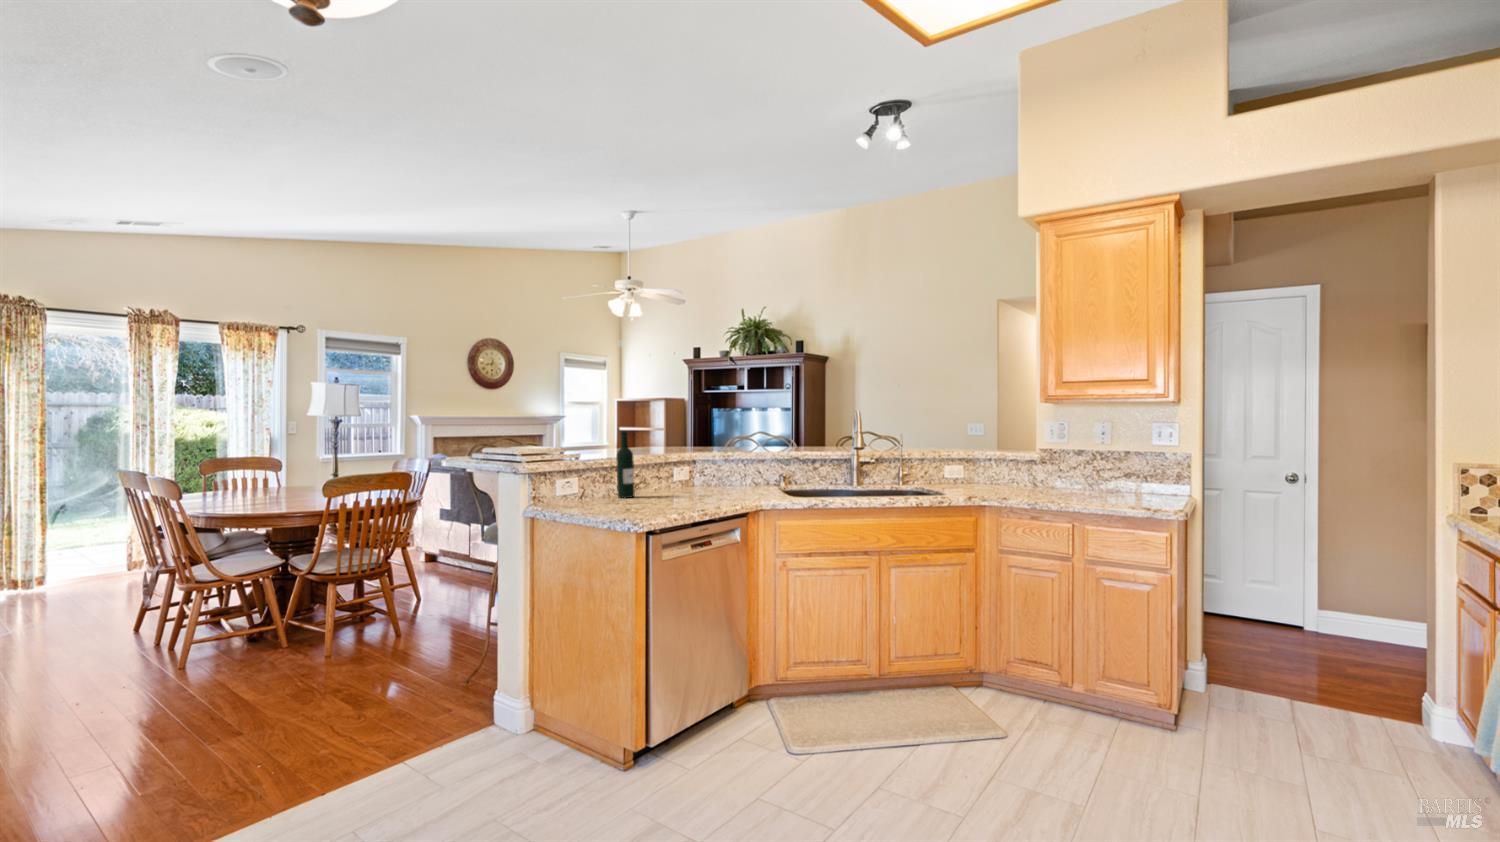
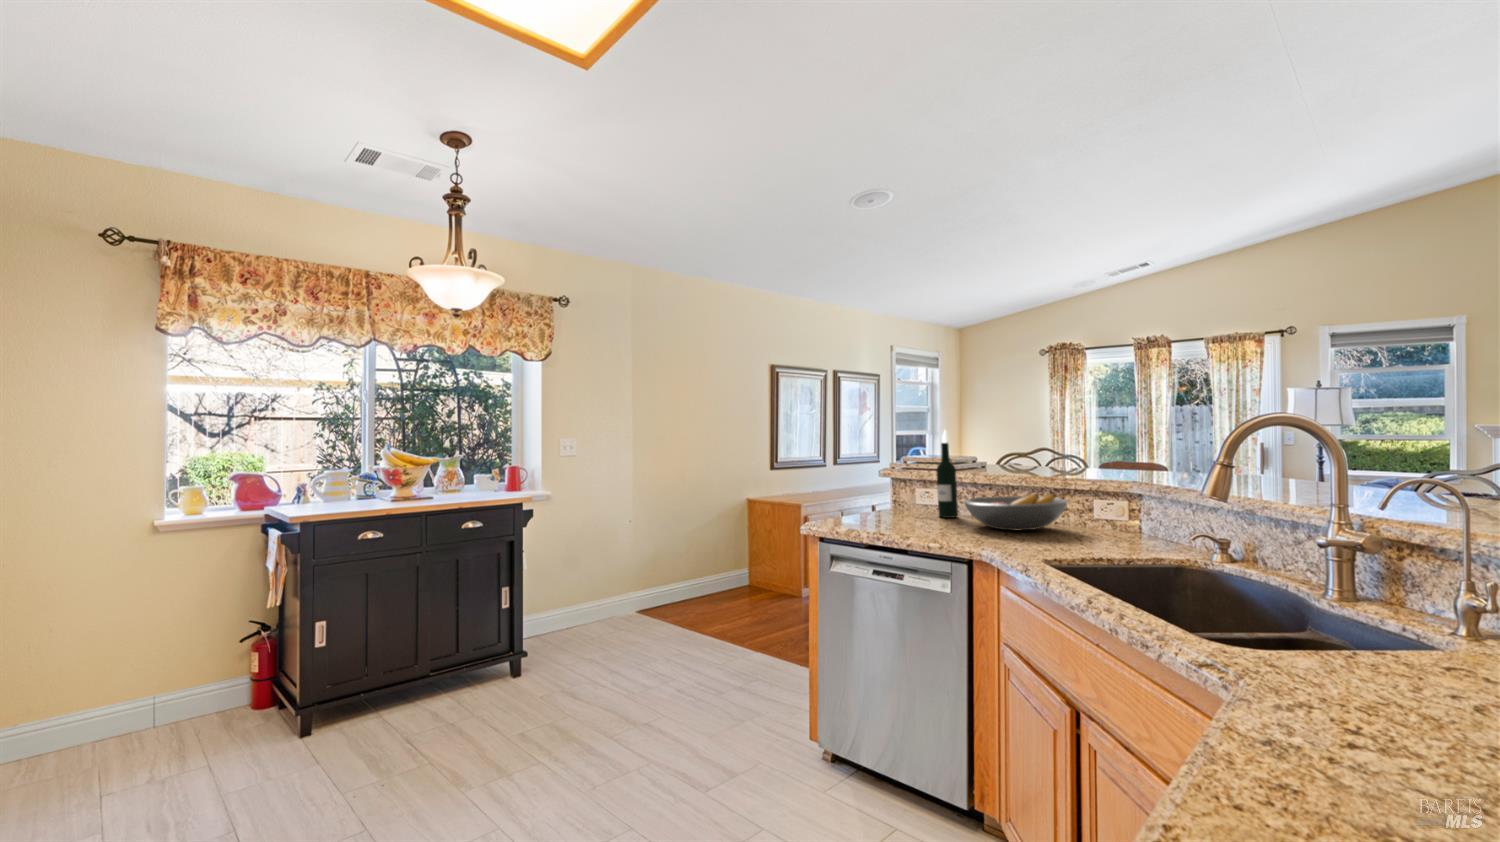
fruit bowl: none [652,464,722,494] -> present [964,494,1068,530]

